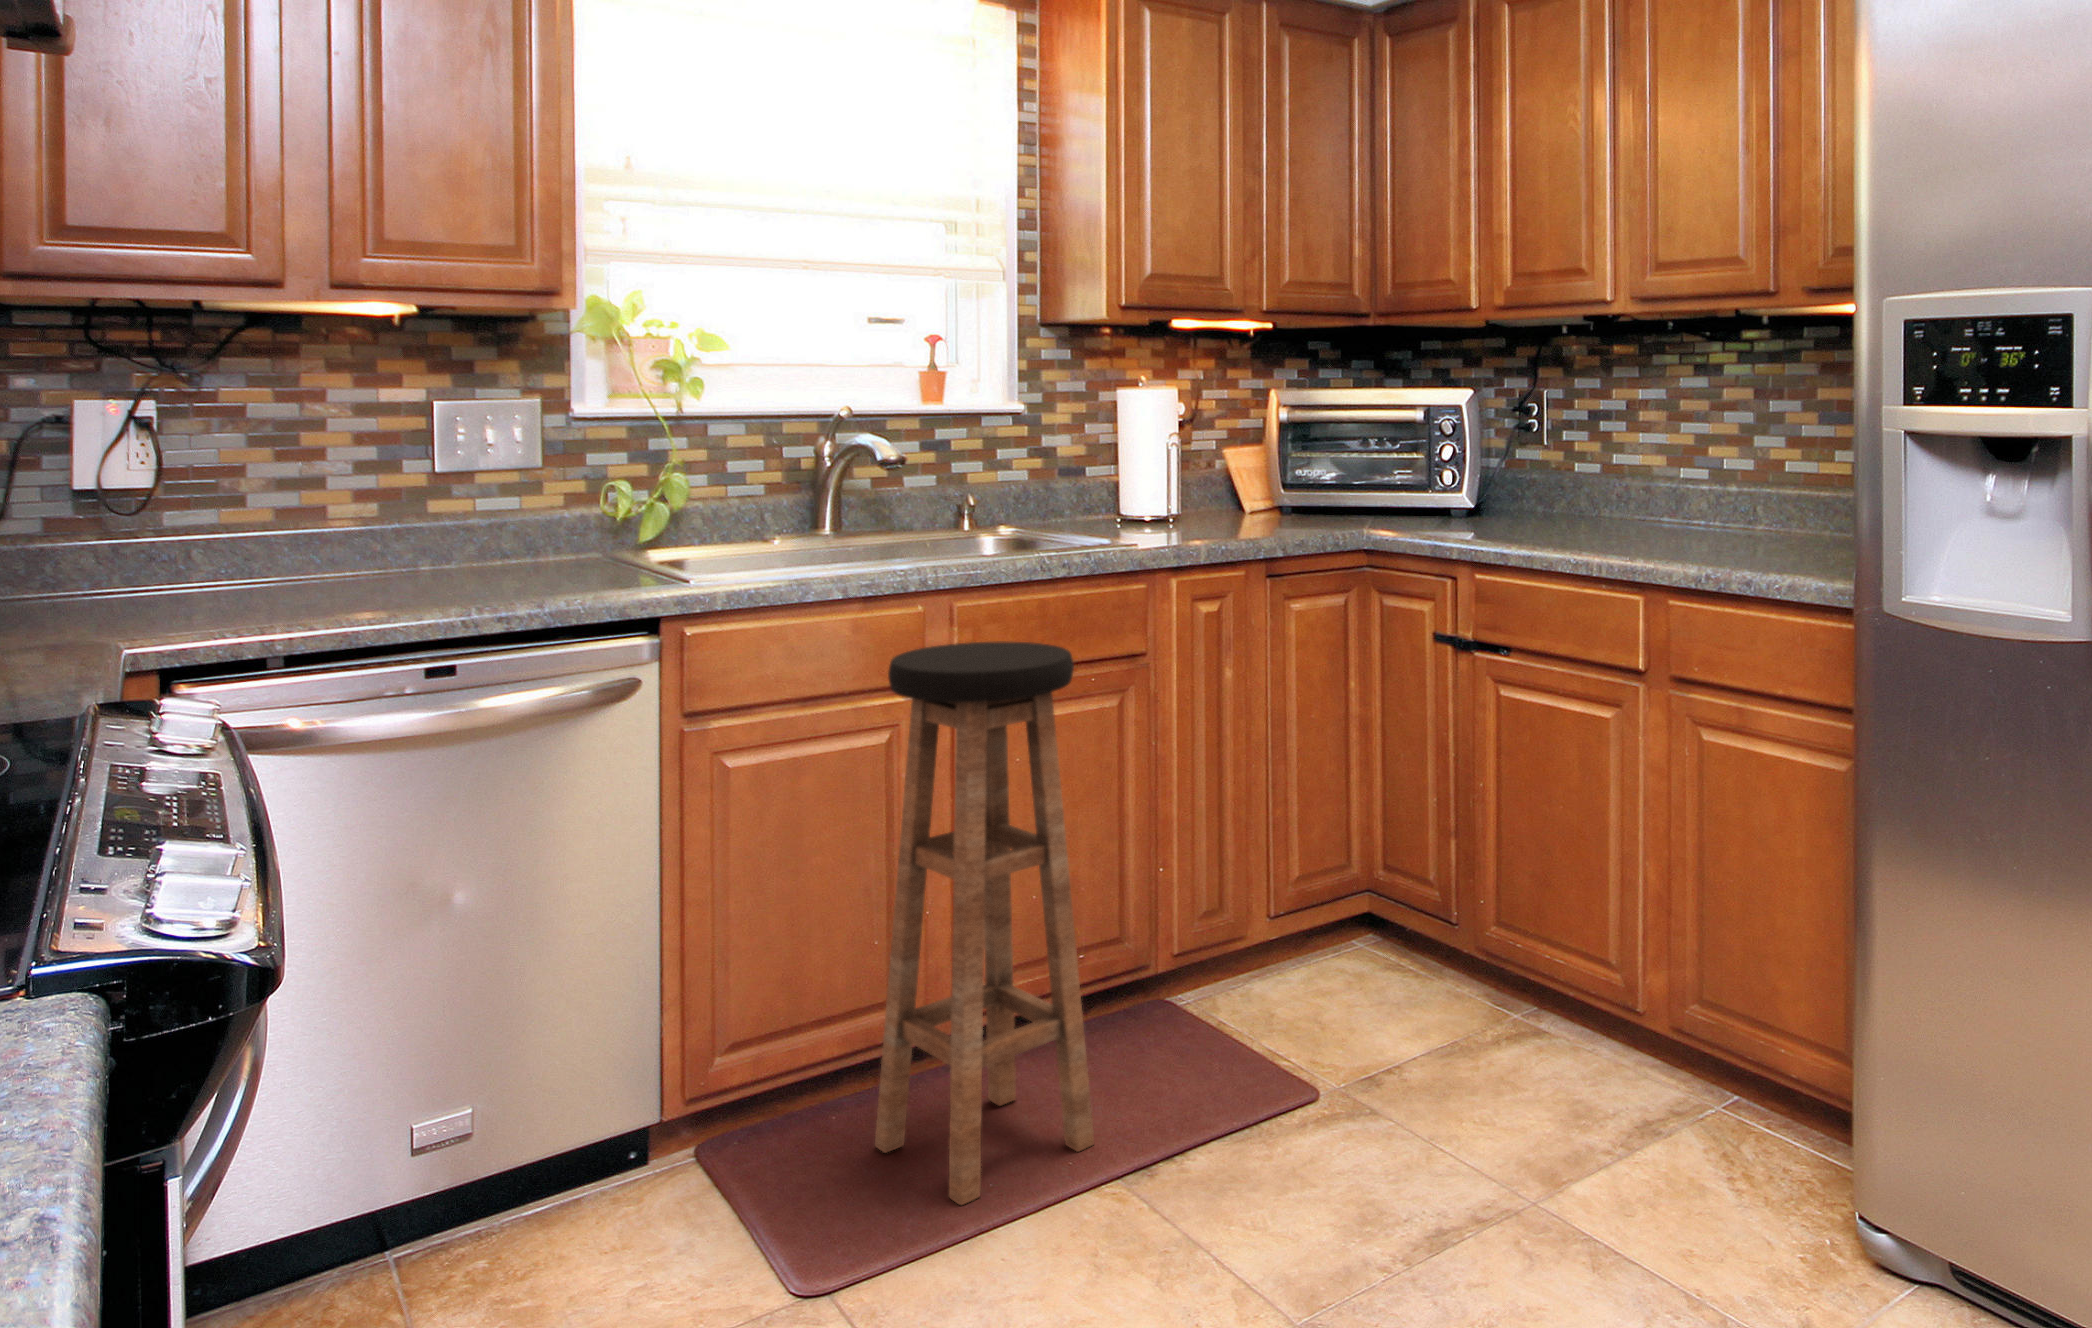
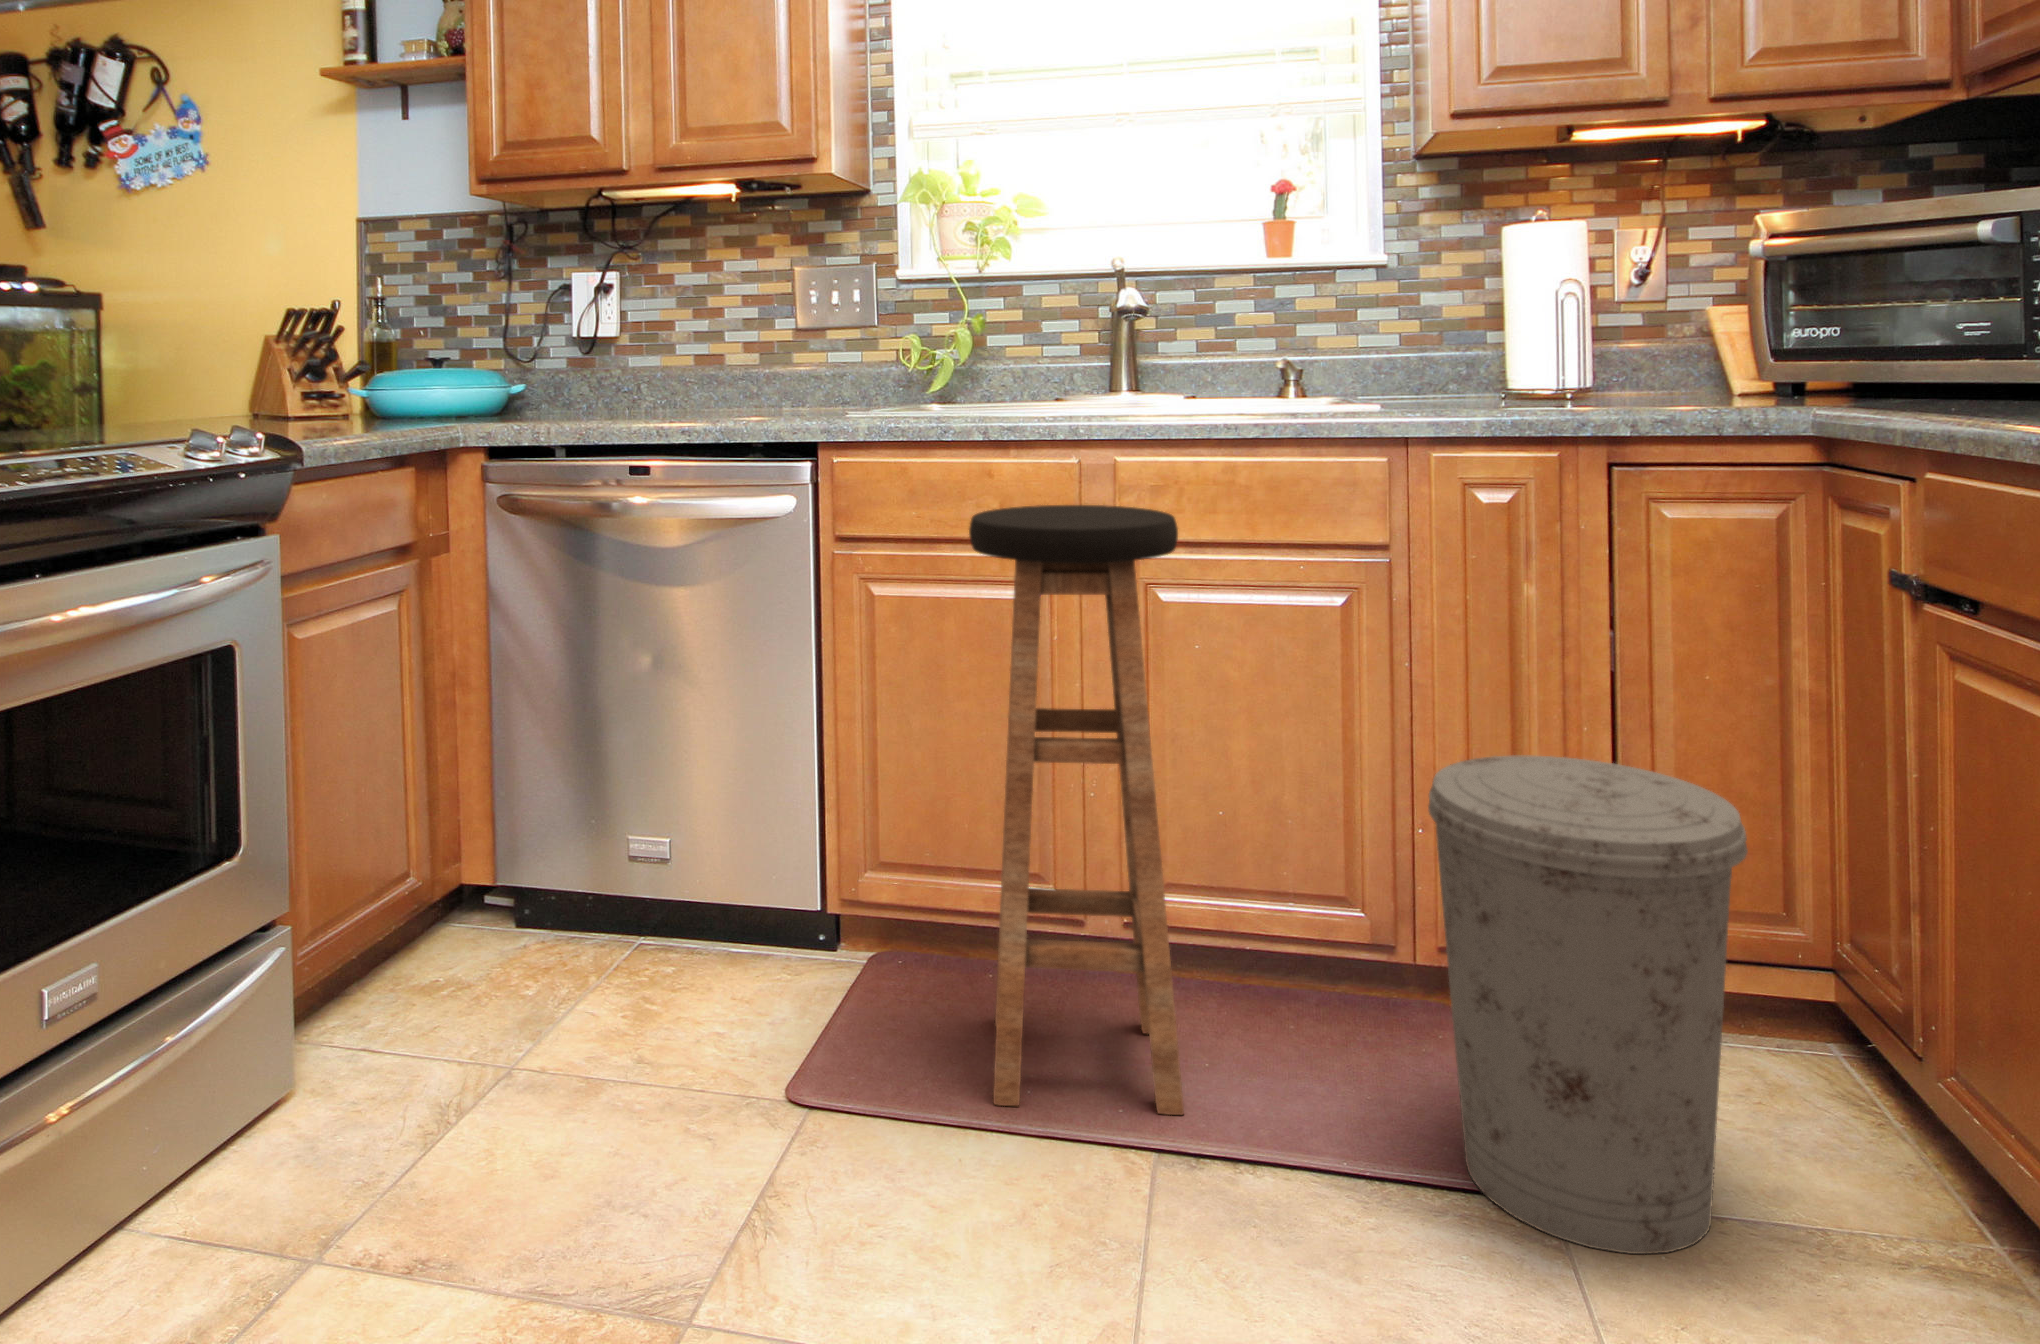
trash can: none [1243,781,1431,1105] -> present [1428,755,1748,1254]

